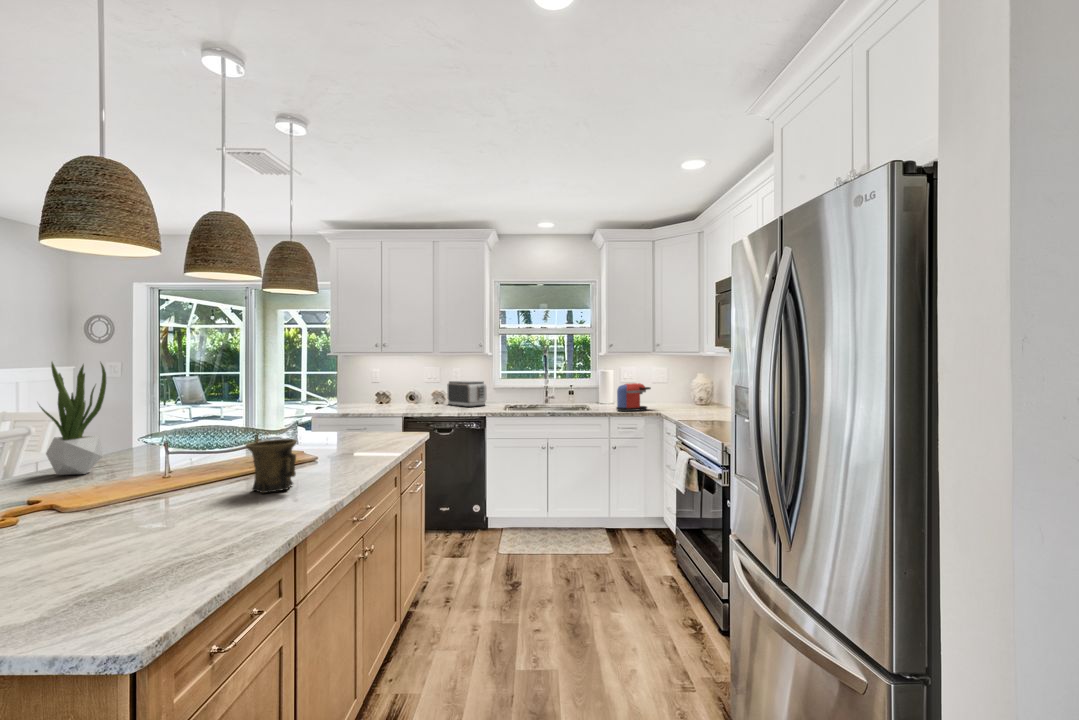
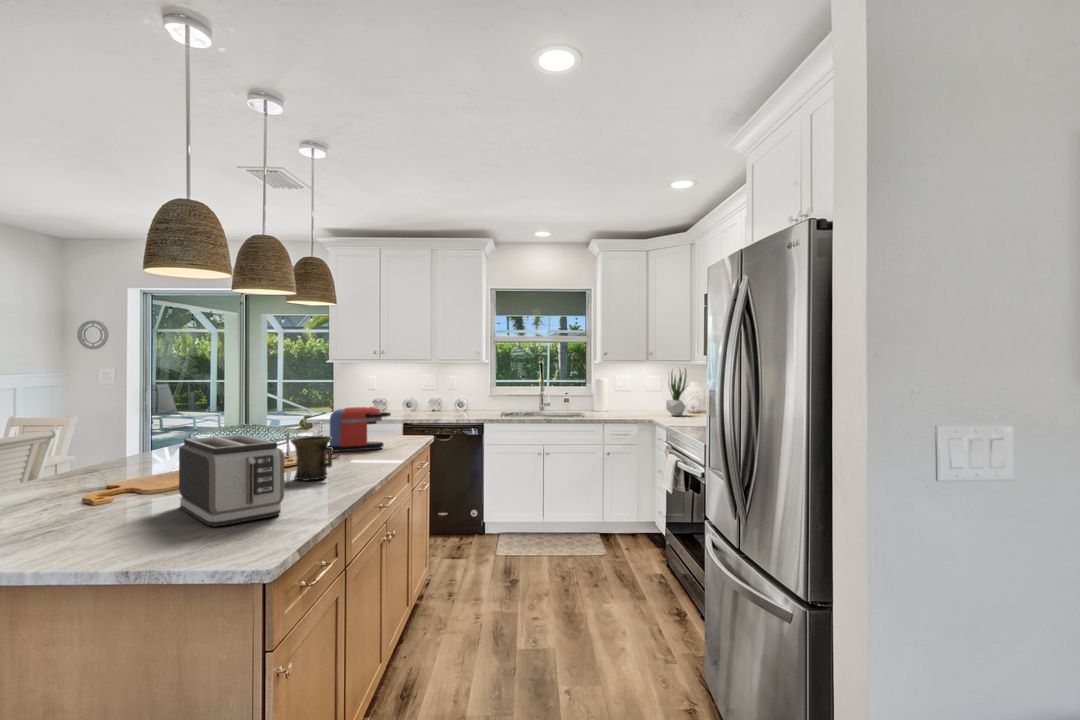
potted plant: present [39,362,106,475] -> present [666,368,687,416]
toaster: present [447,381,486,407] -> present [179,434,284,526]
coffee maker: present [616,383,651,411] -> present [328,407,391,452]

